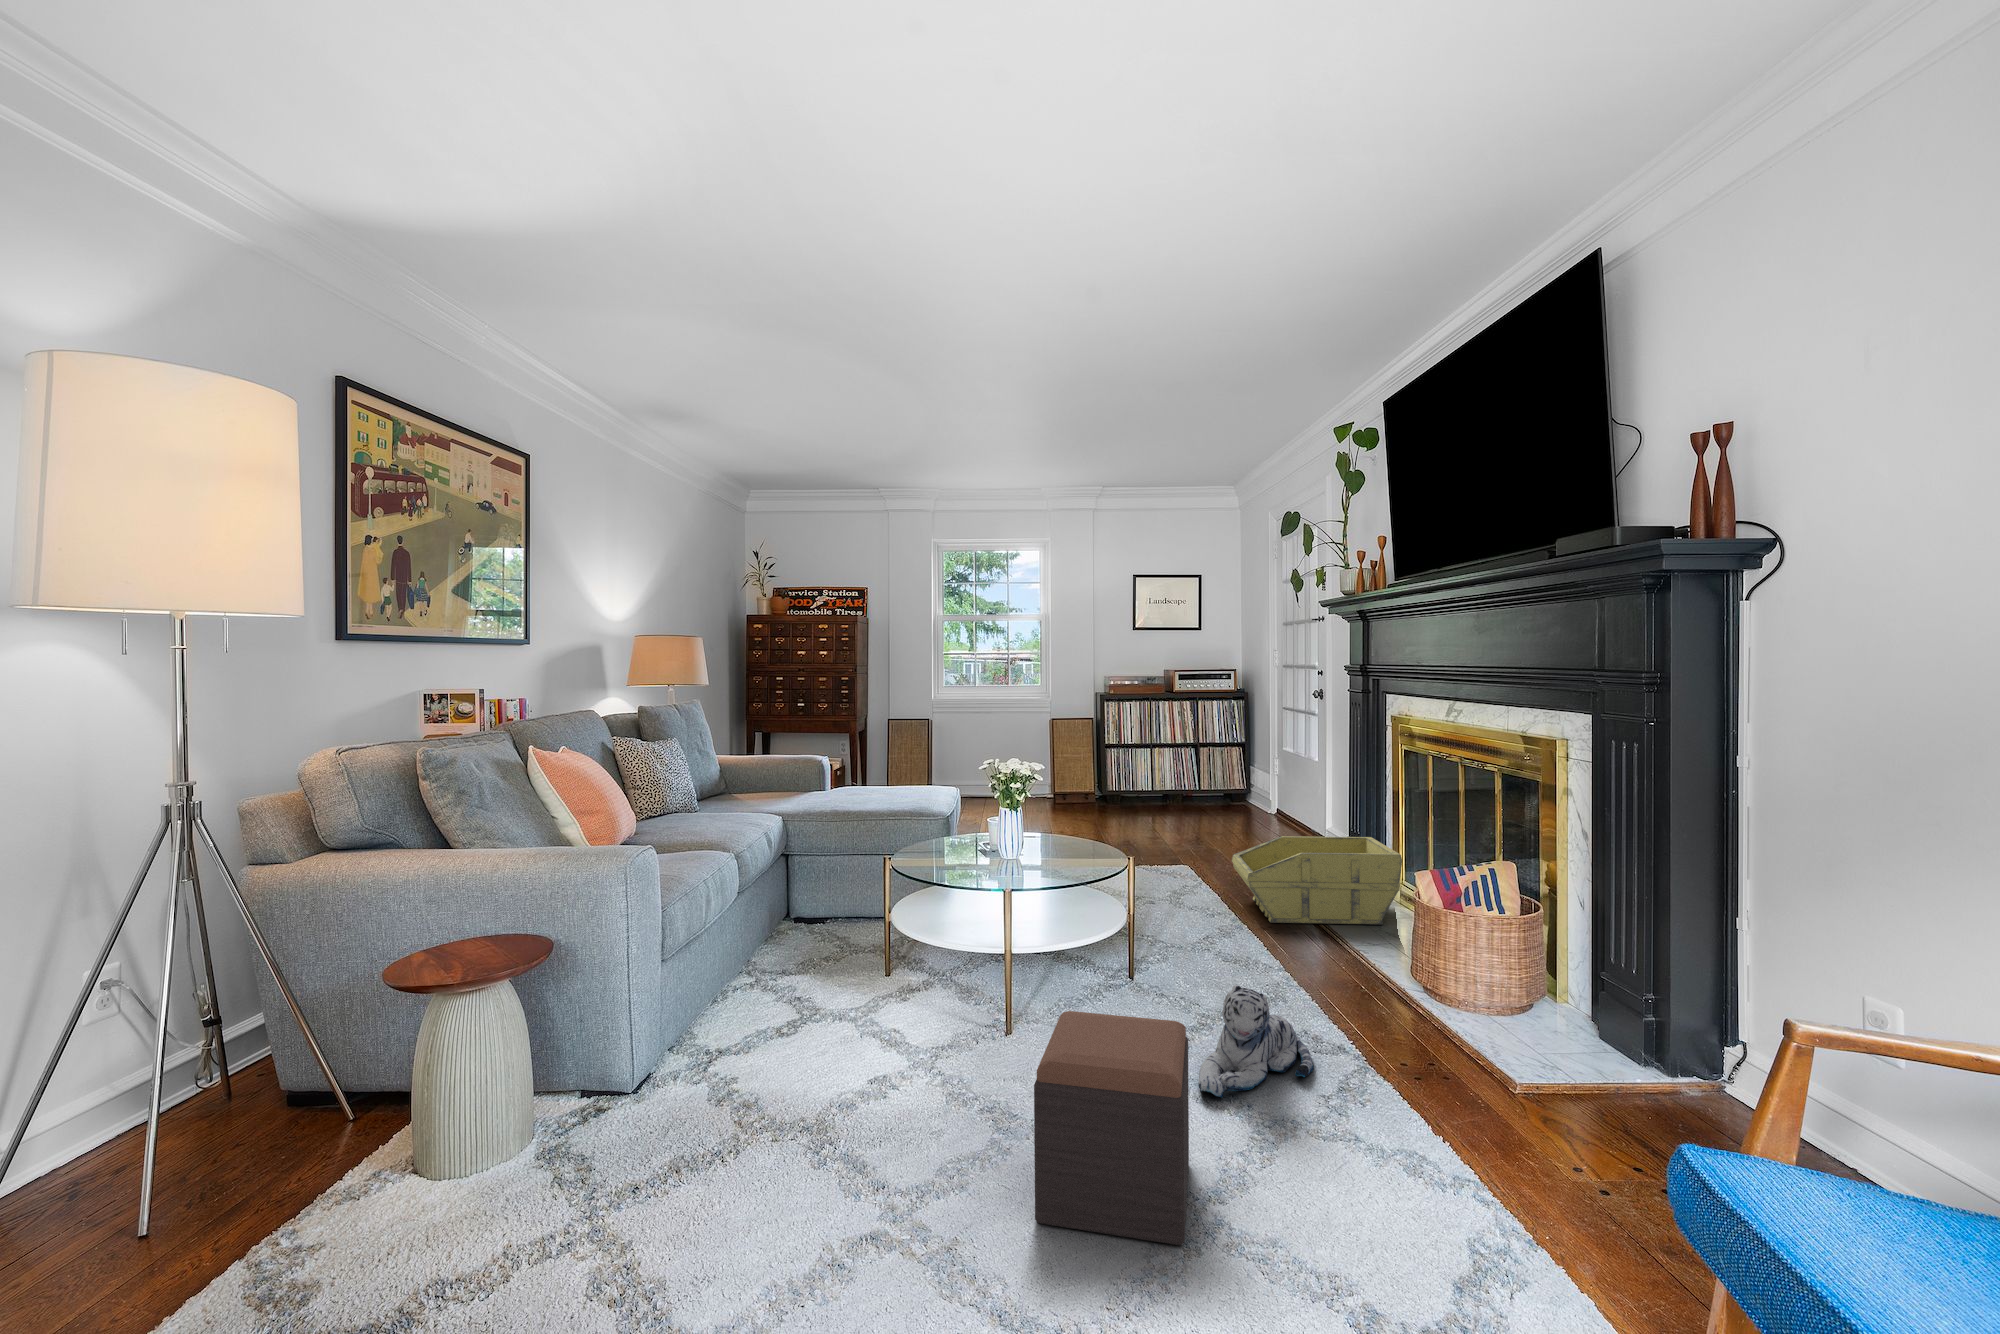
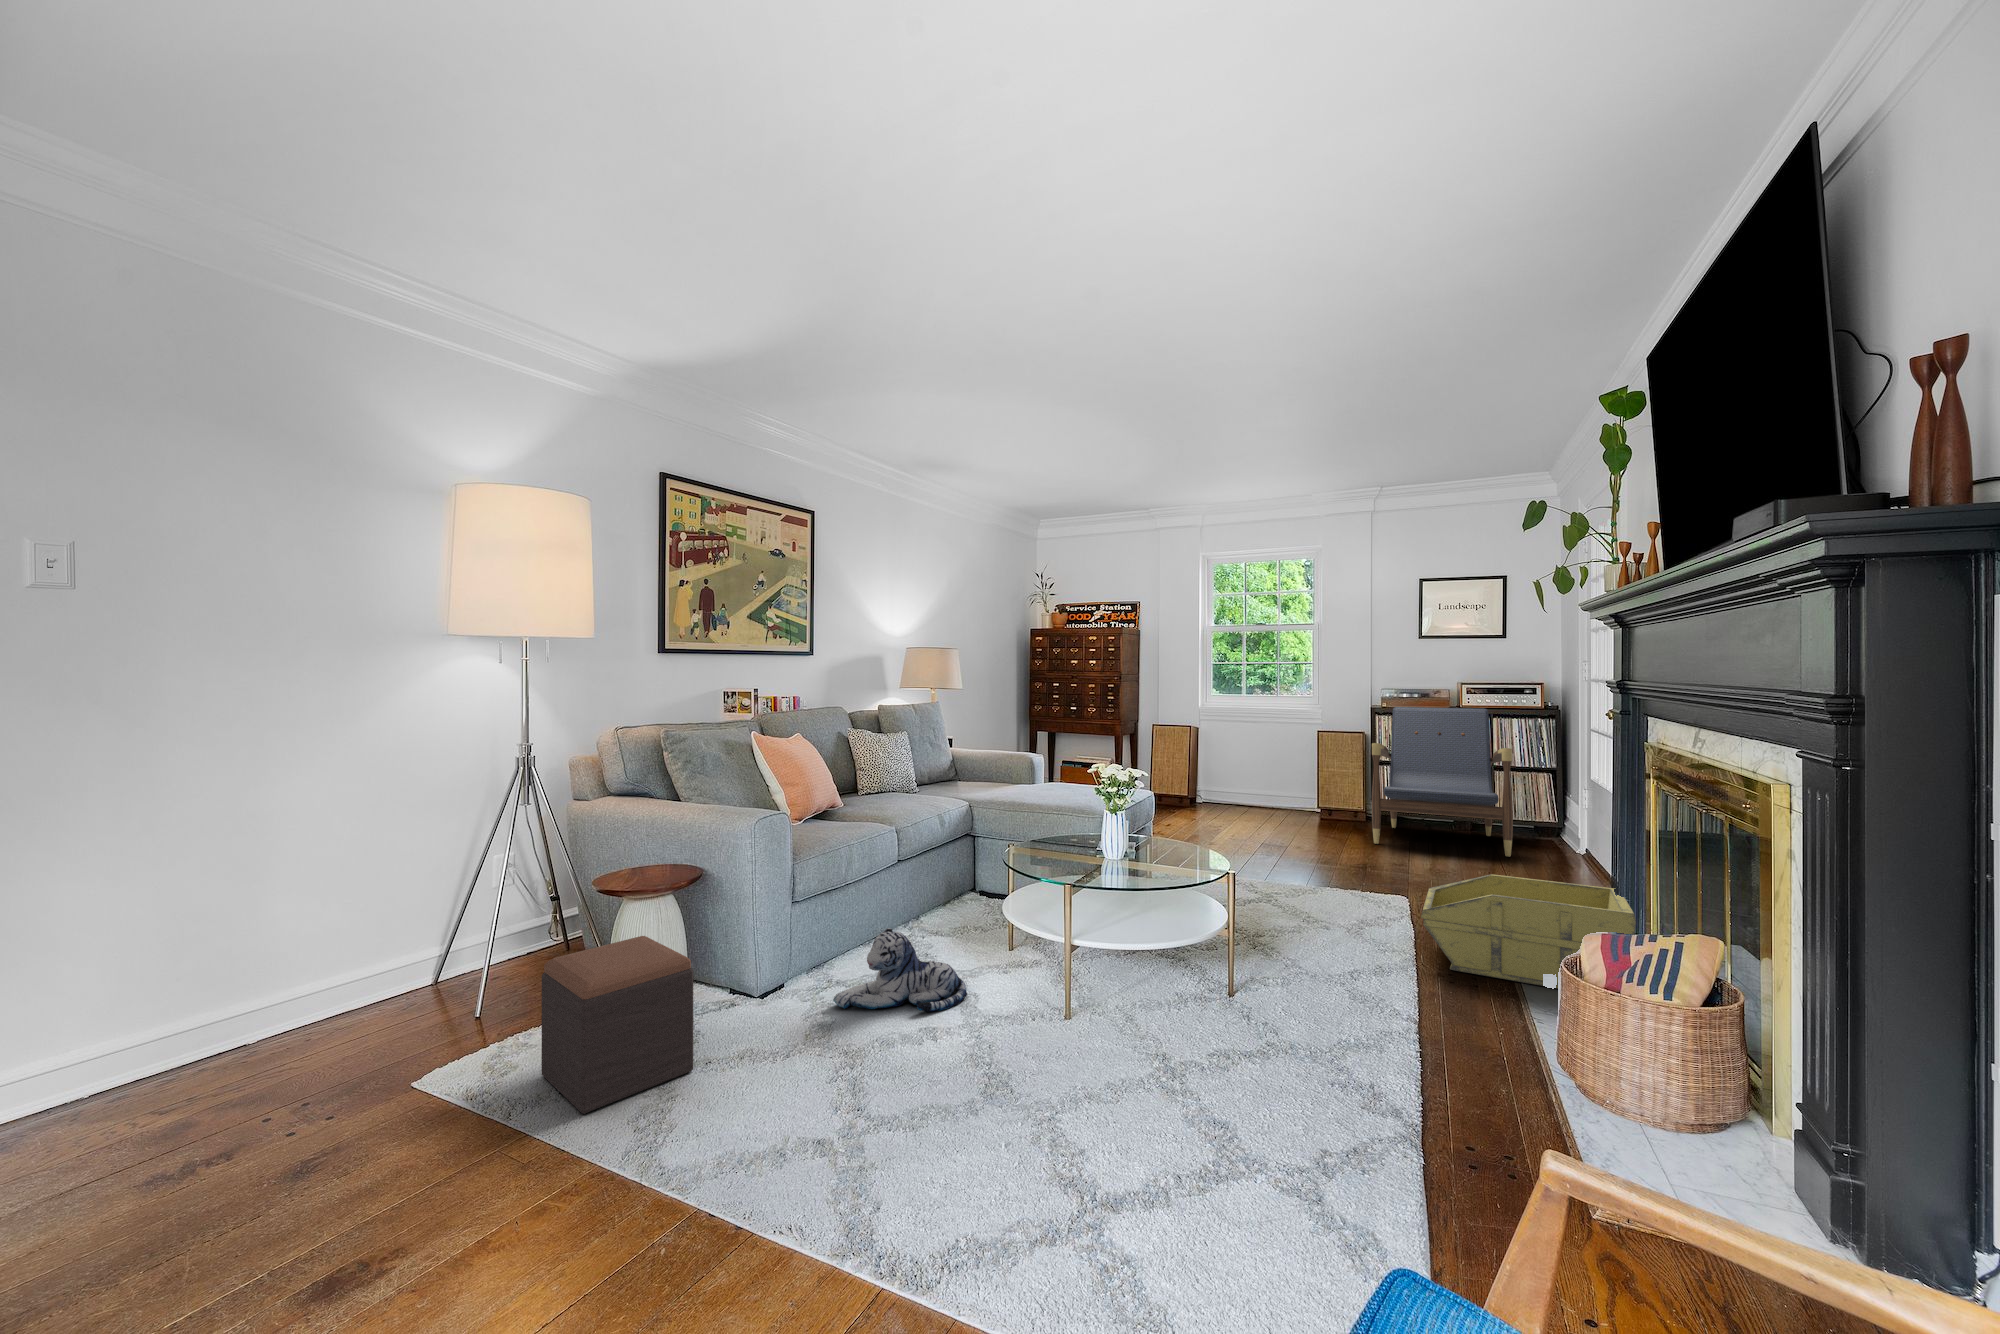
lounge chair: none [1117,693,1230,822] -> present [1372,707,1513,857]
plush toy: present [1198,985,1313,1097] -> present [833,928,967,1012]
footstool: present [1034,1011,1189,1246] -> present [541,936,693,1114]

